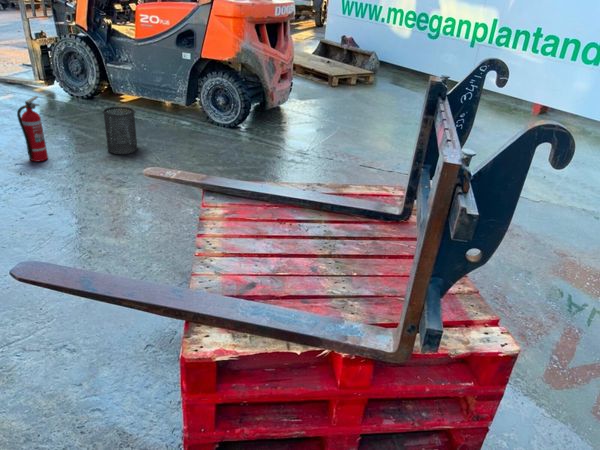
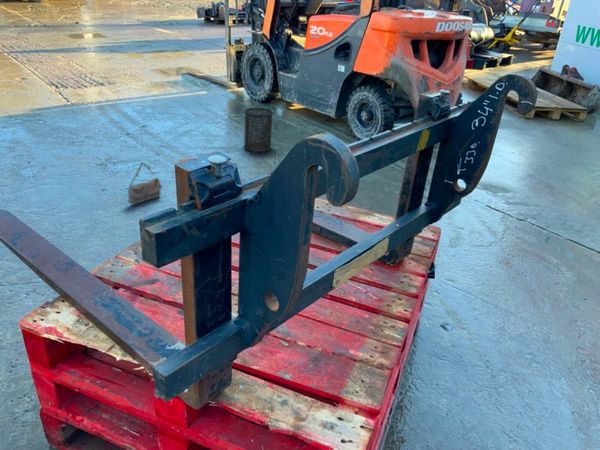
fire extinguisher: present [17,96,48,161] -> none [173,90,195,146]
bag: none [22,189,59,241] -> present [128,162,162,204]

